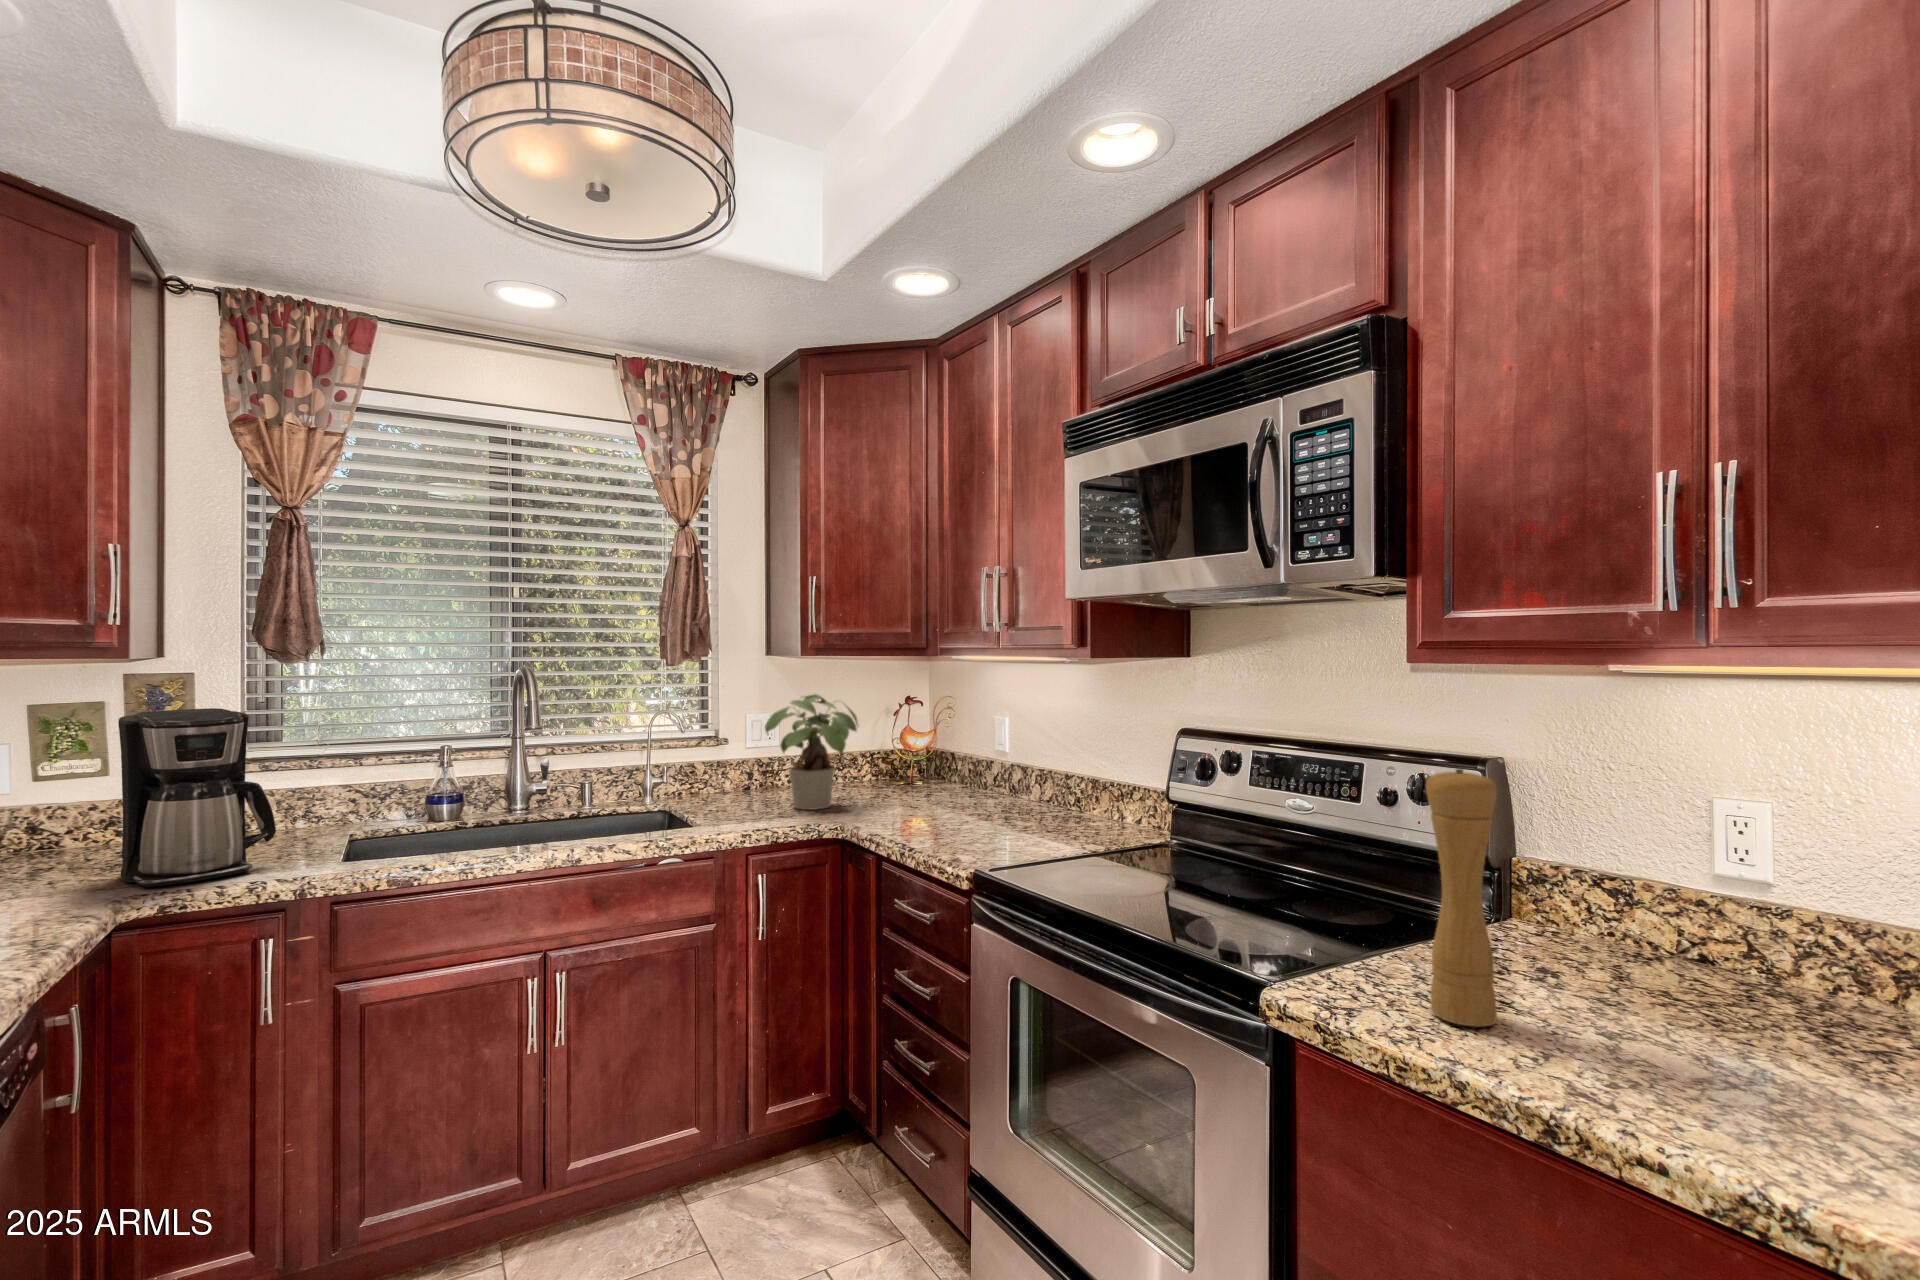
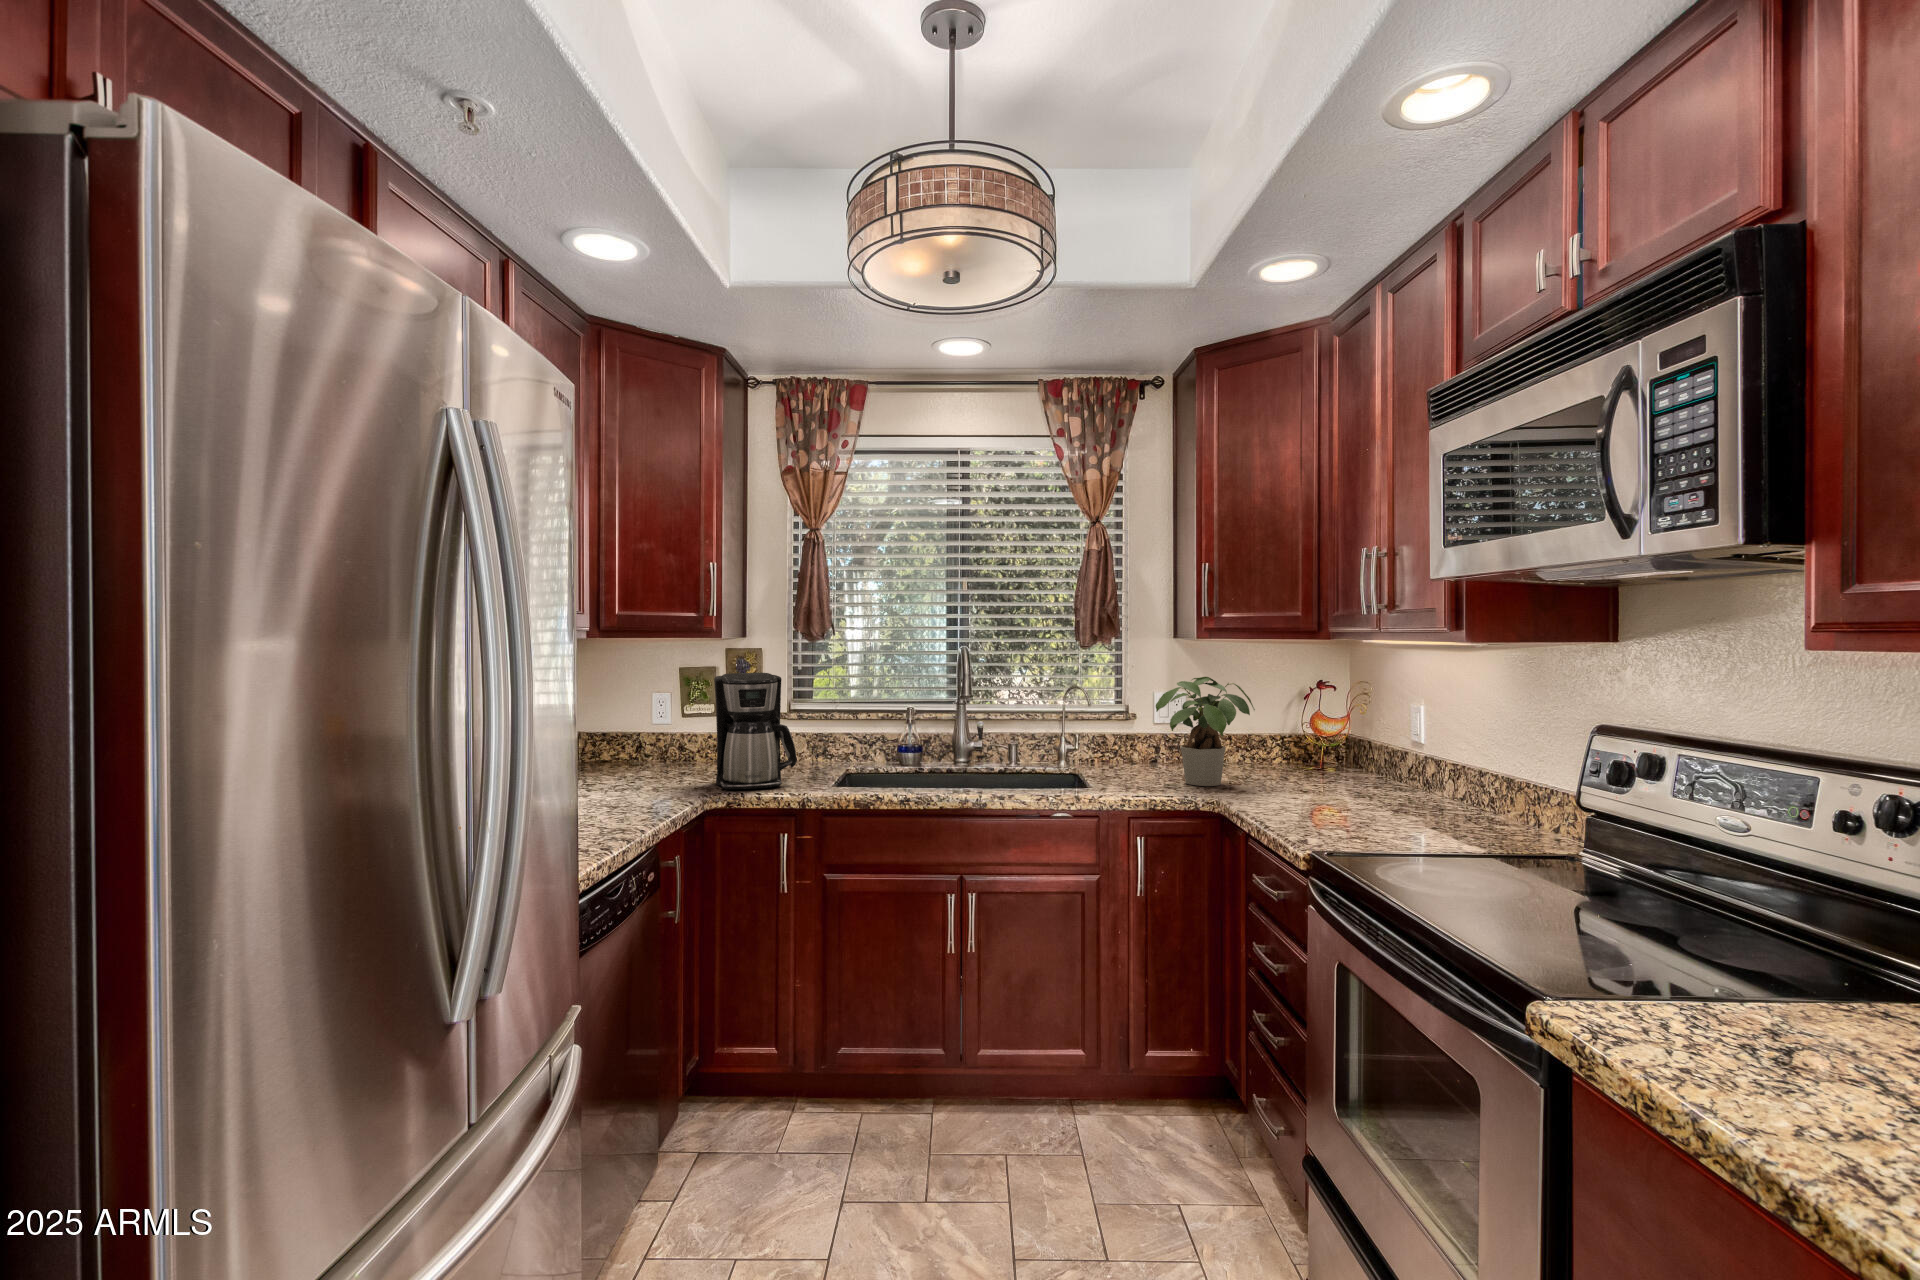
pepper mill: present [1425,769,1497,1027] -> none [1729,776,1829,1091]

